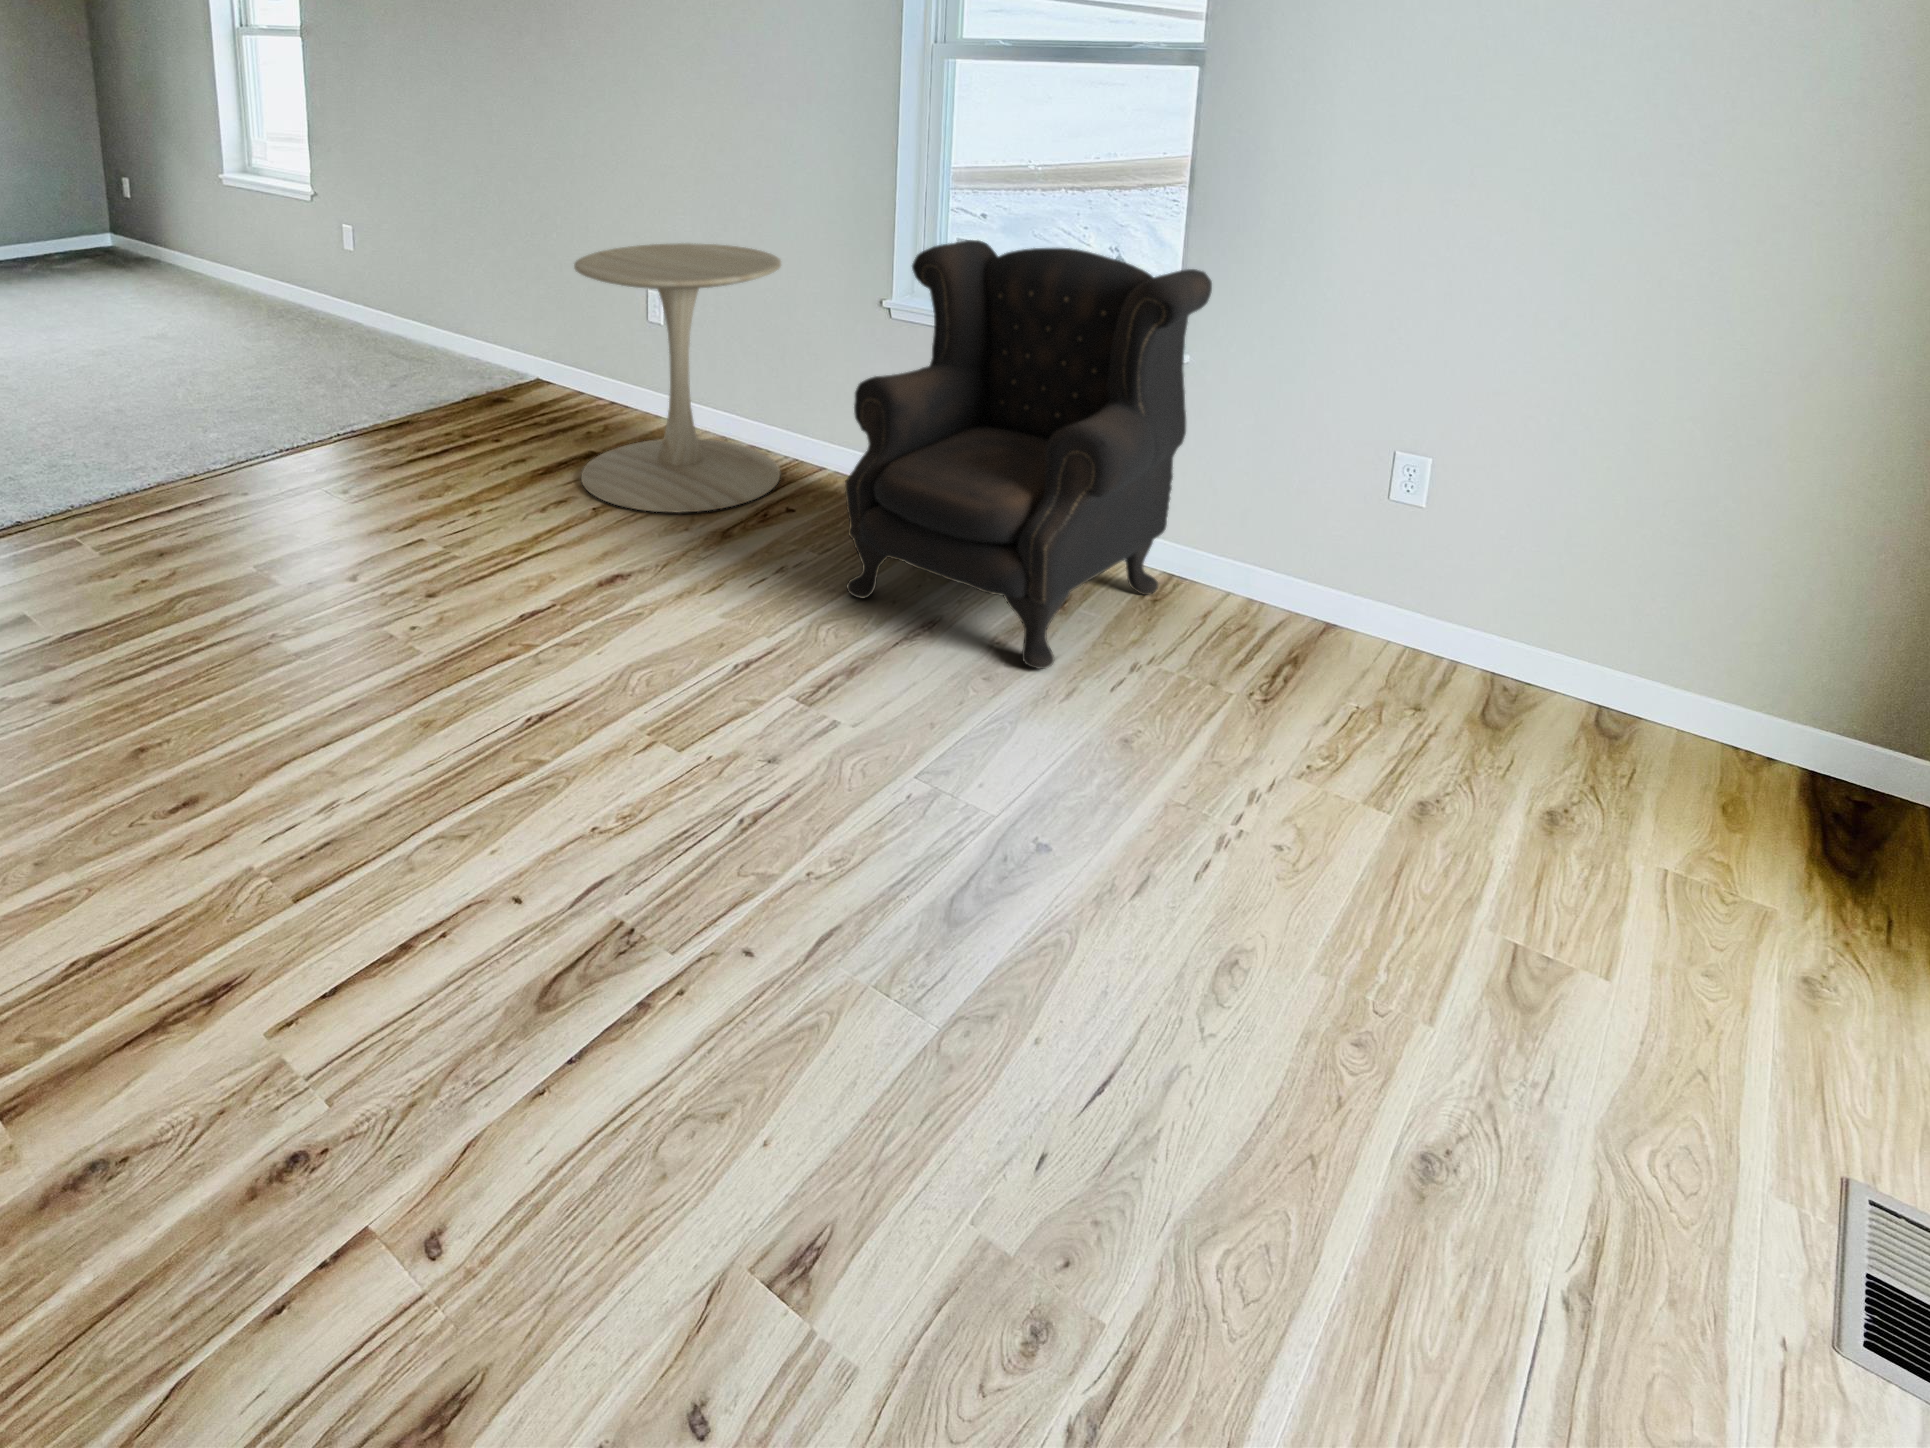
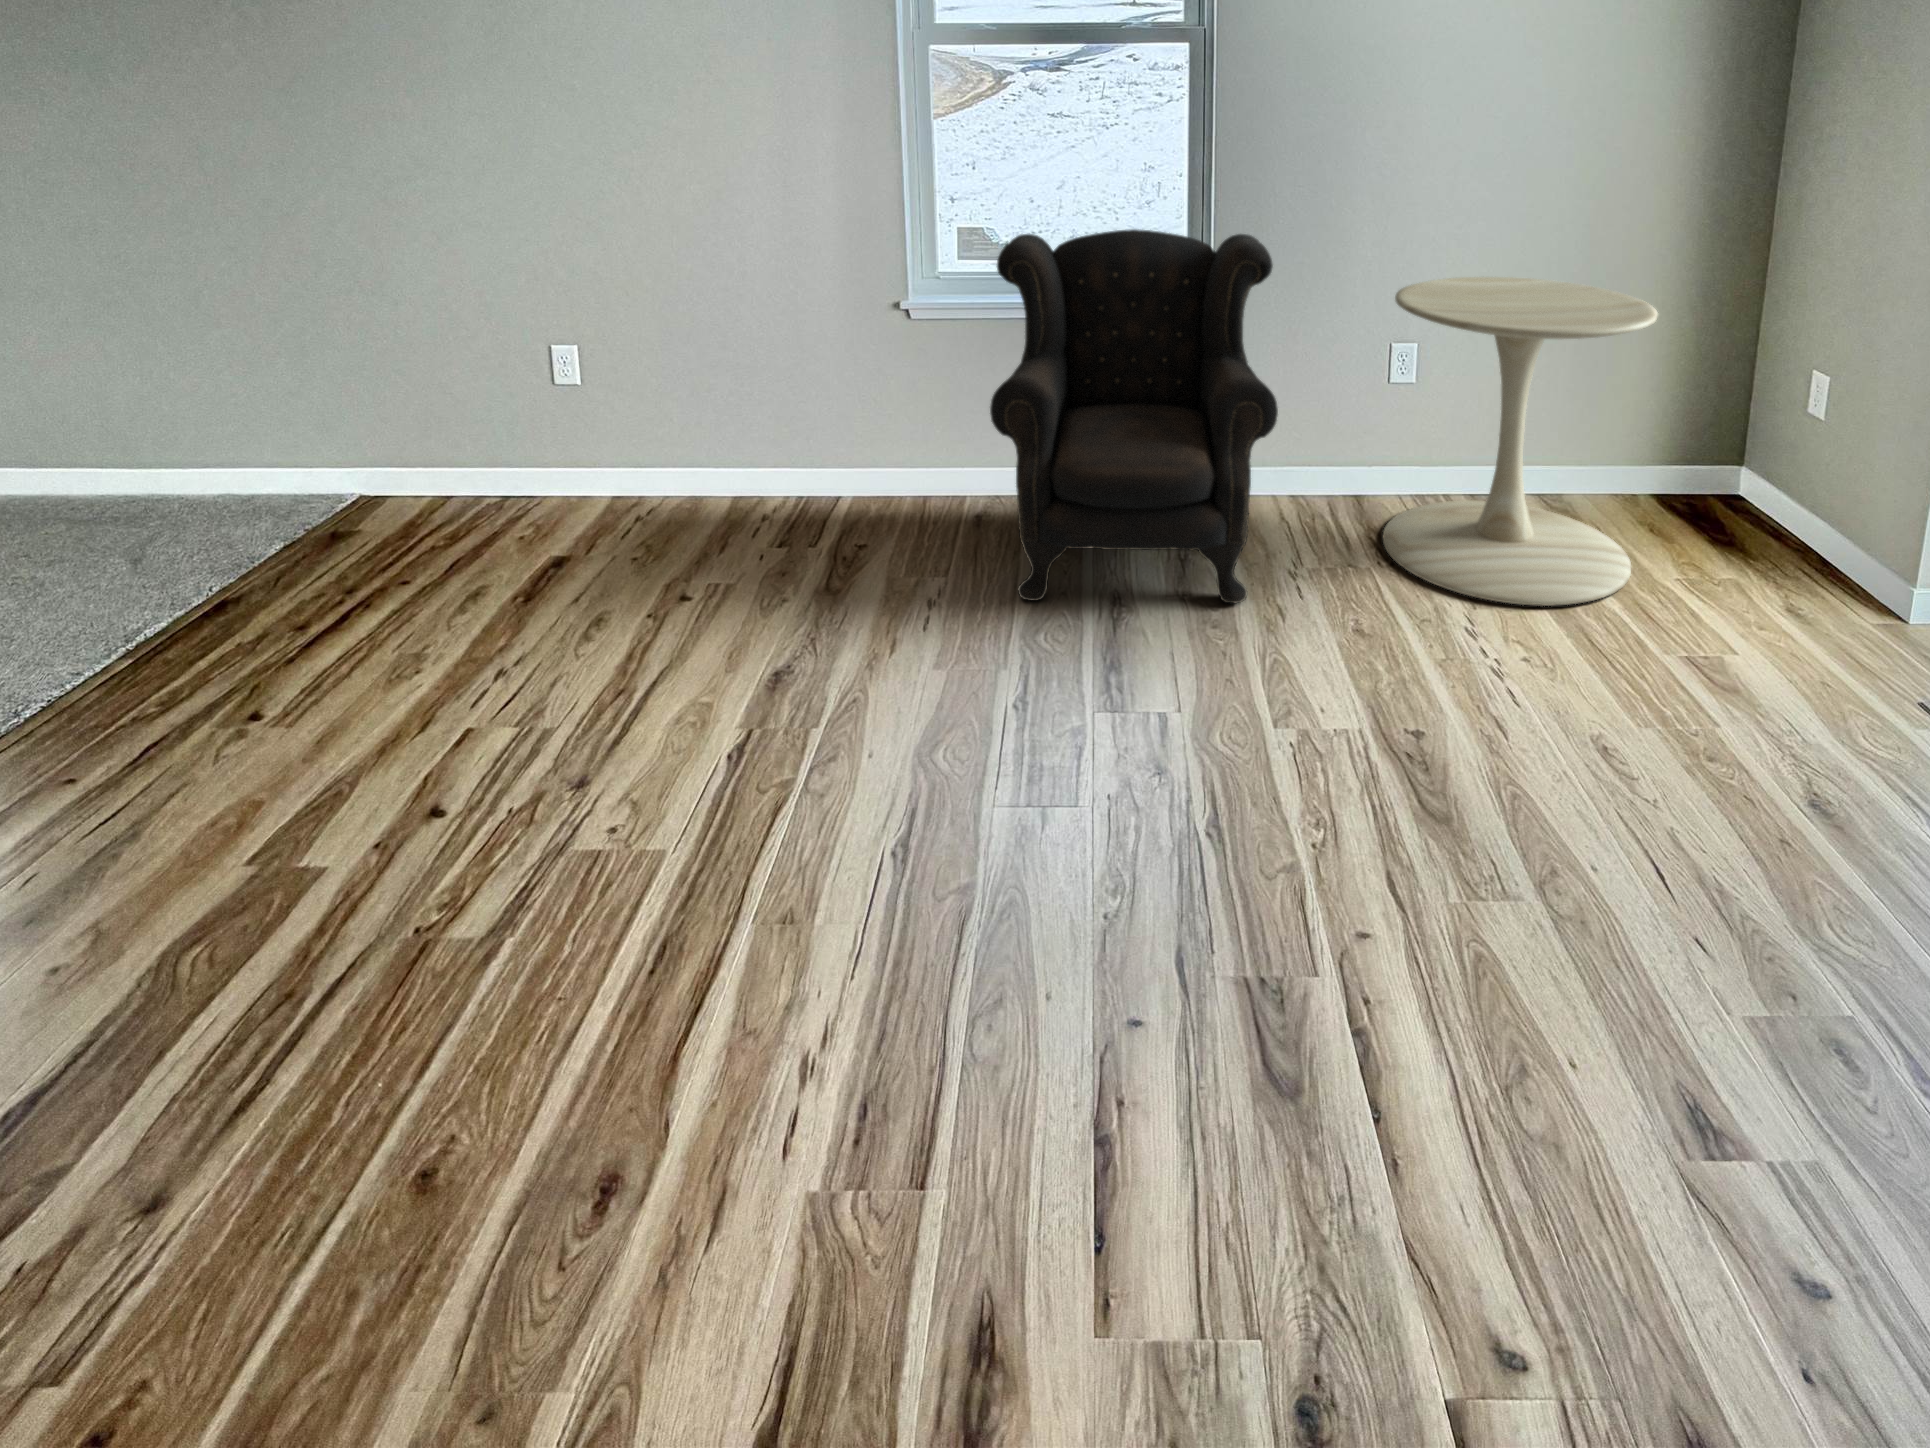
pedestal table: present [574,243,781,513] -> present [1383,277,1658,606]

